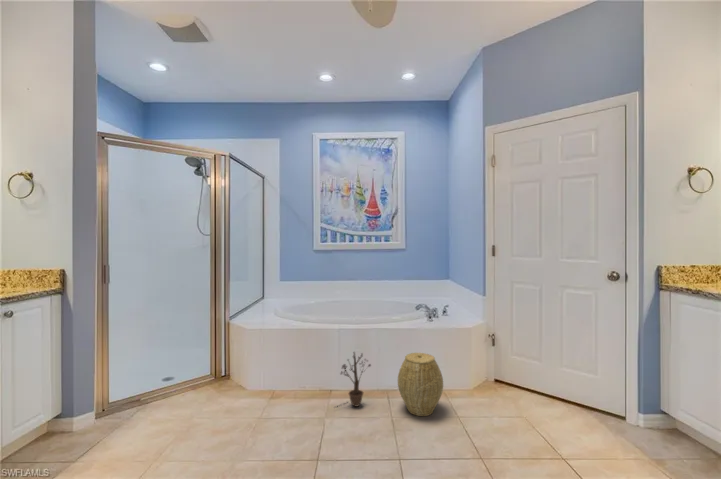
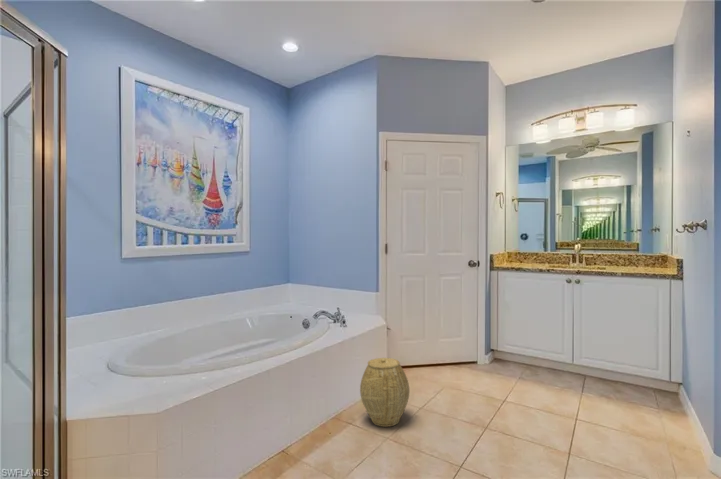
decorative plant: present [337,353,371,407] -> none [313,378,341,463]

